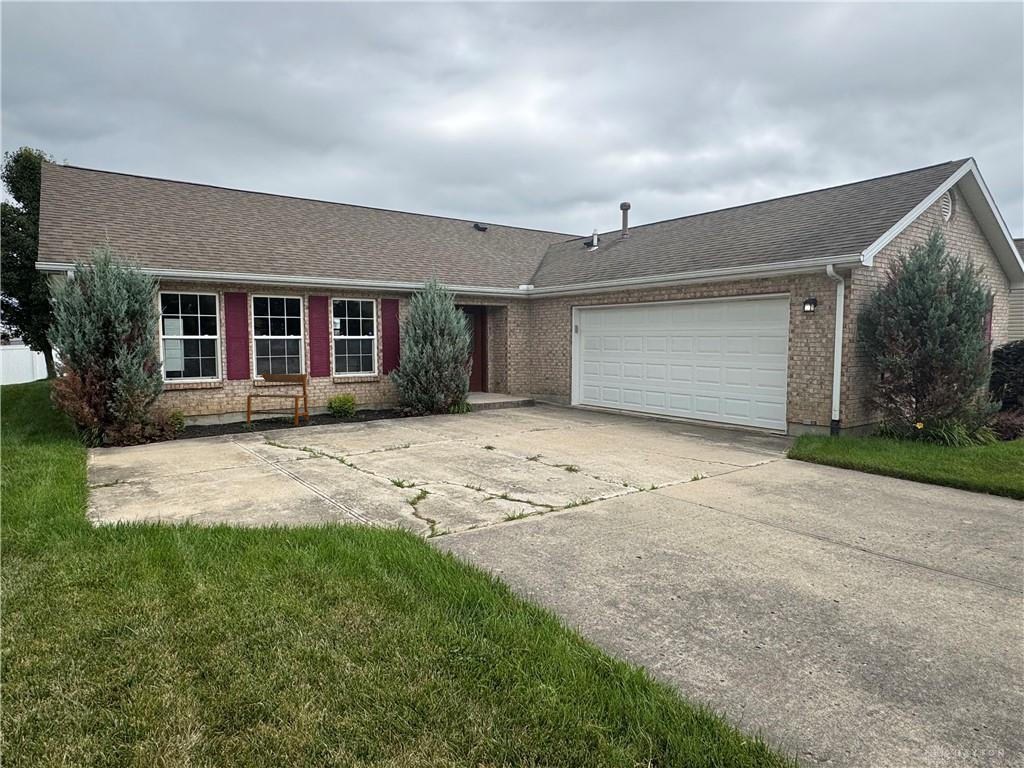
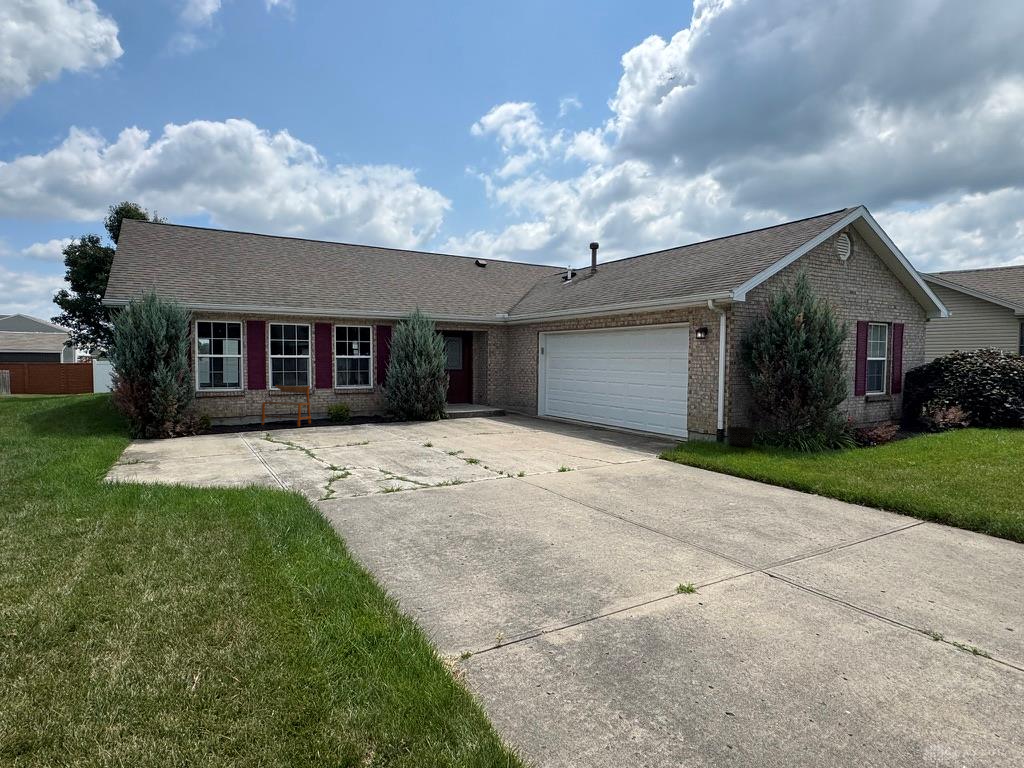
wooden bucket: none [845,411,882,440] -> present [727,426,755,446]

